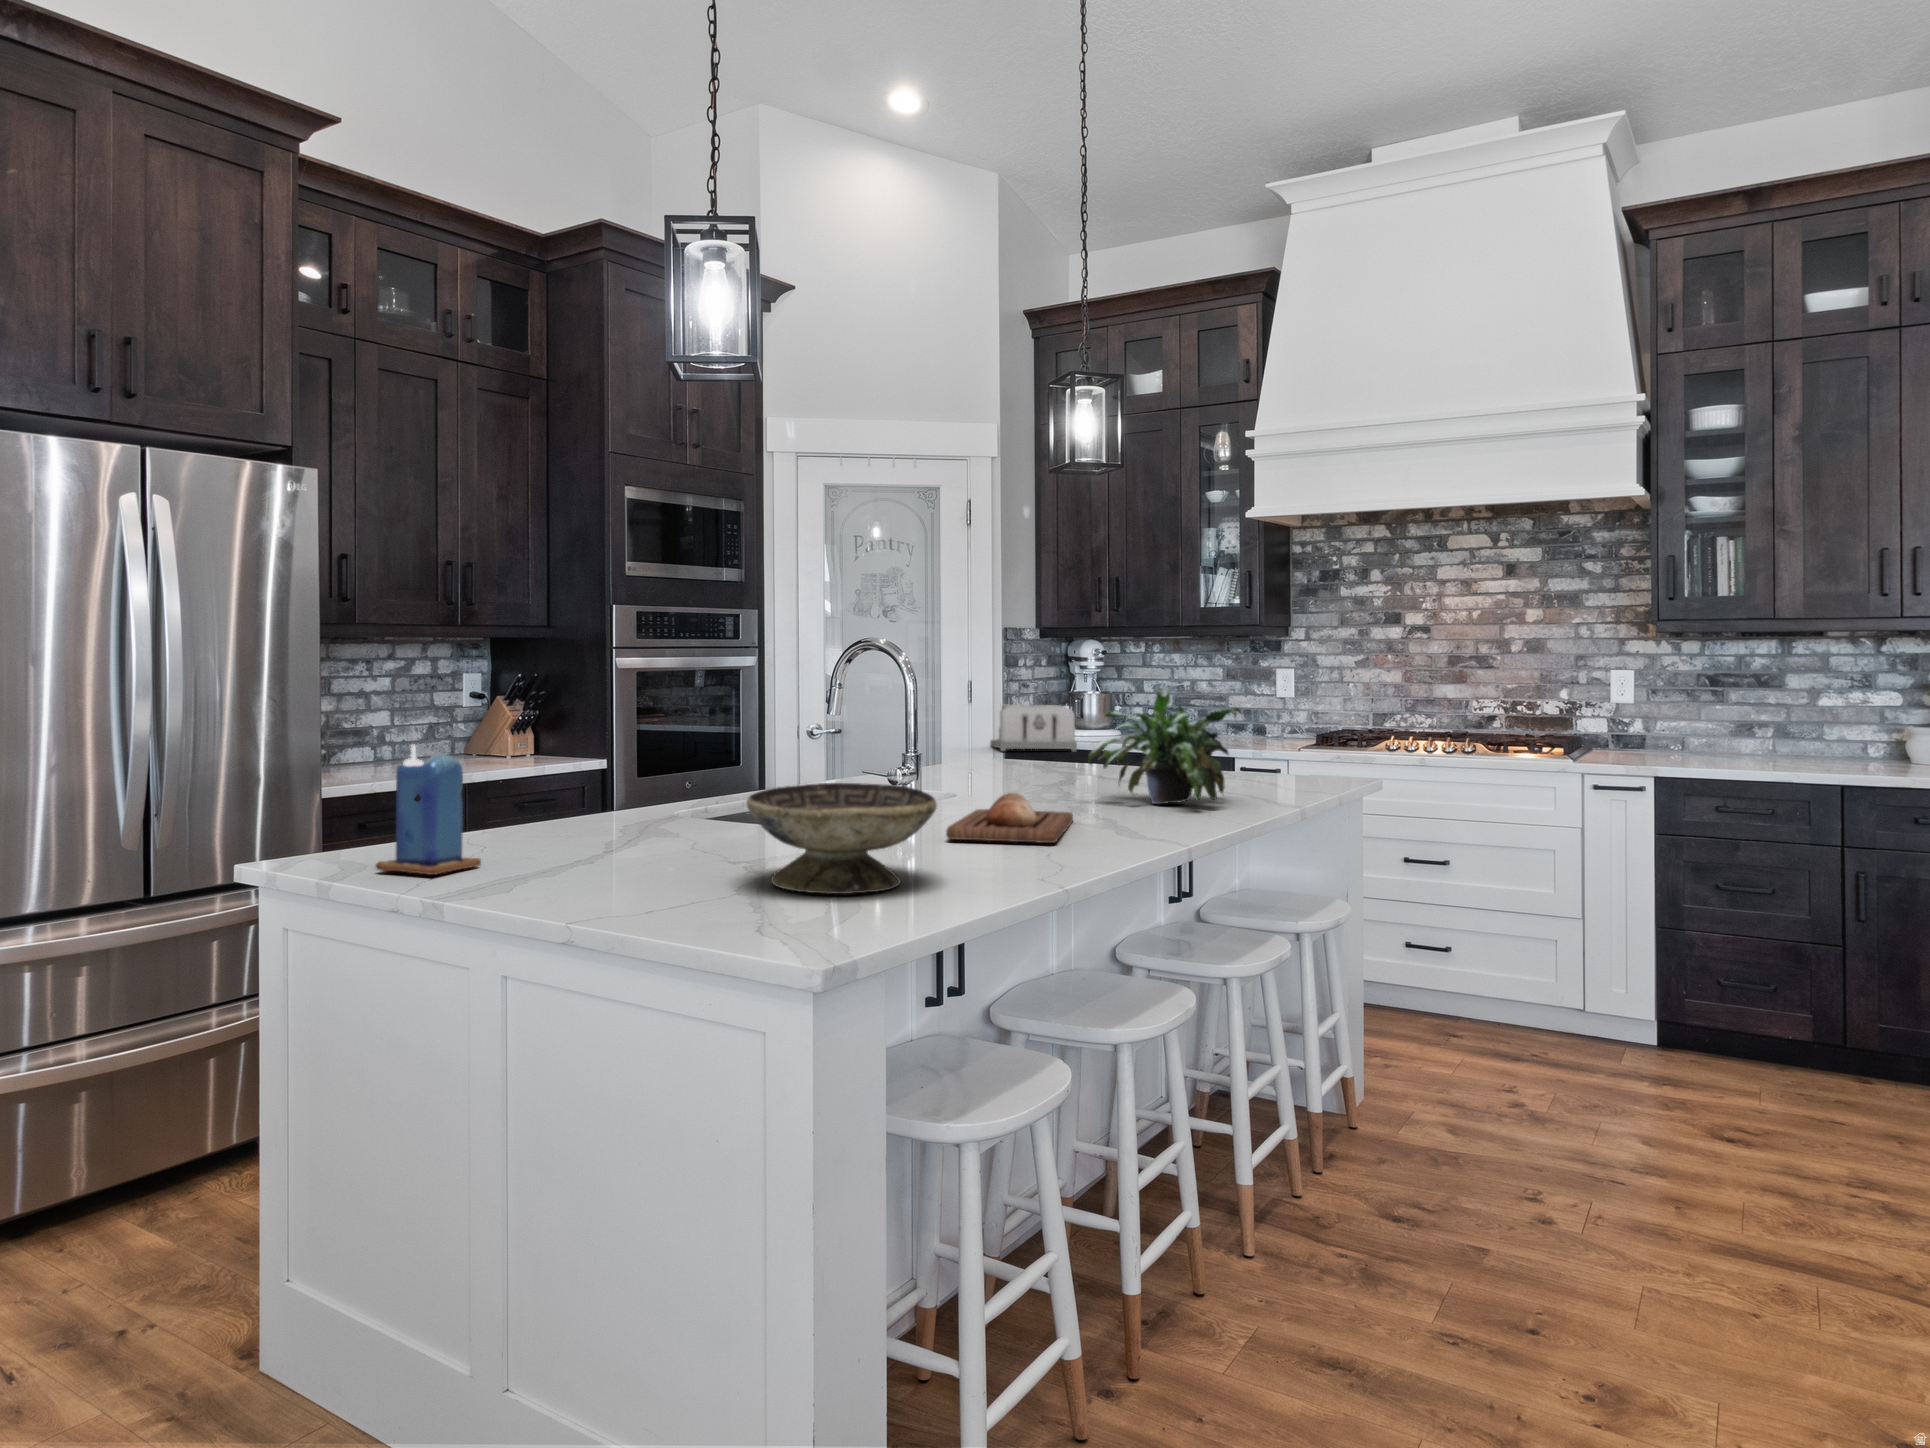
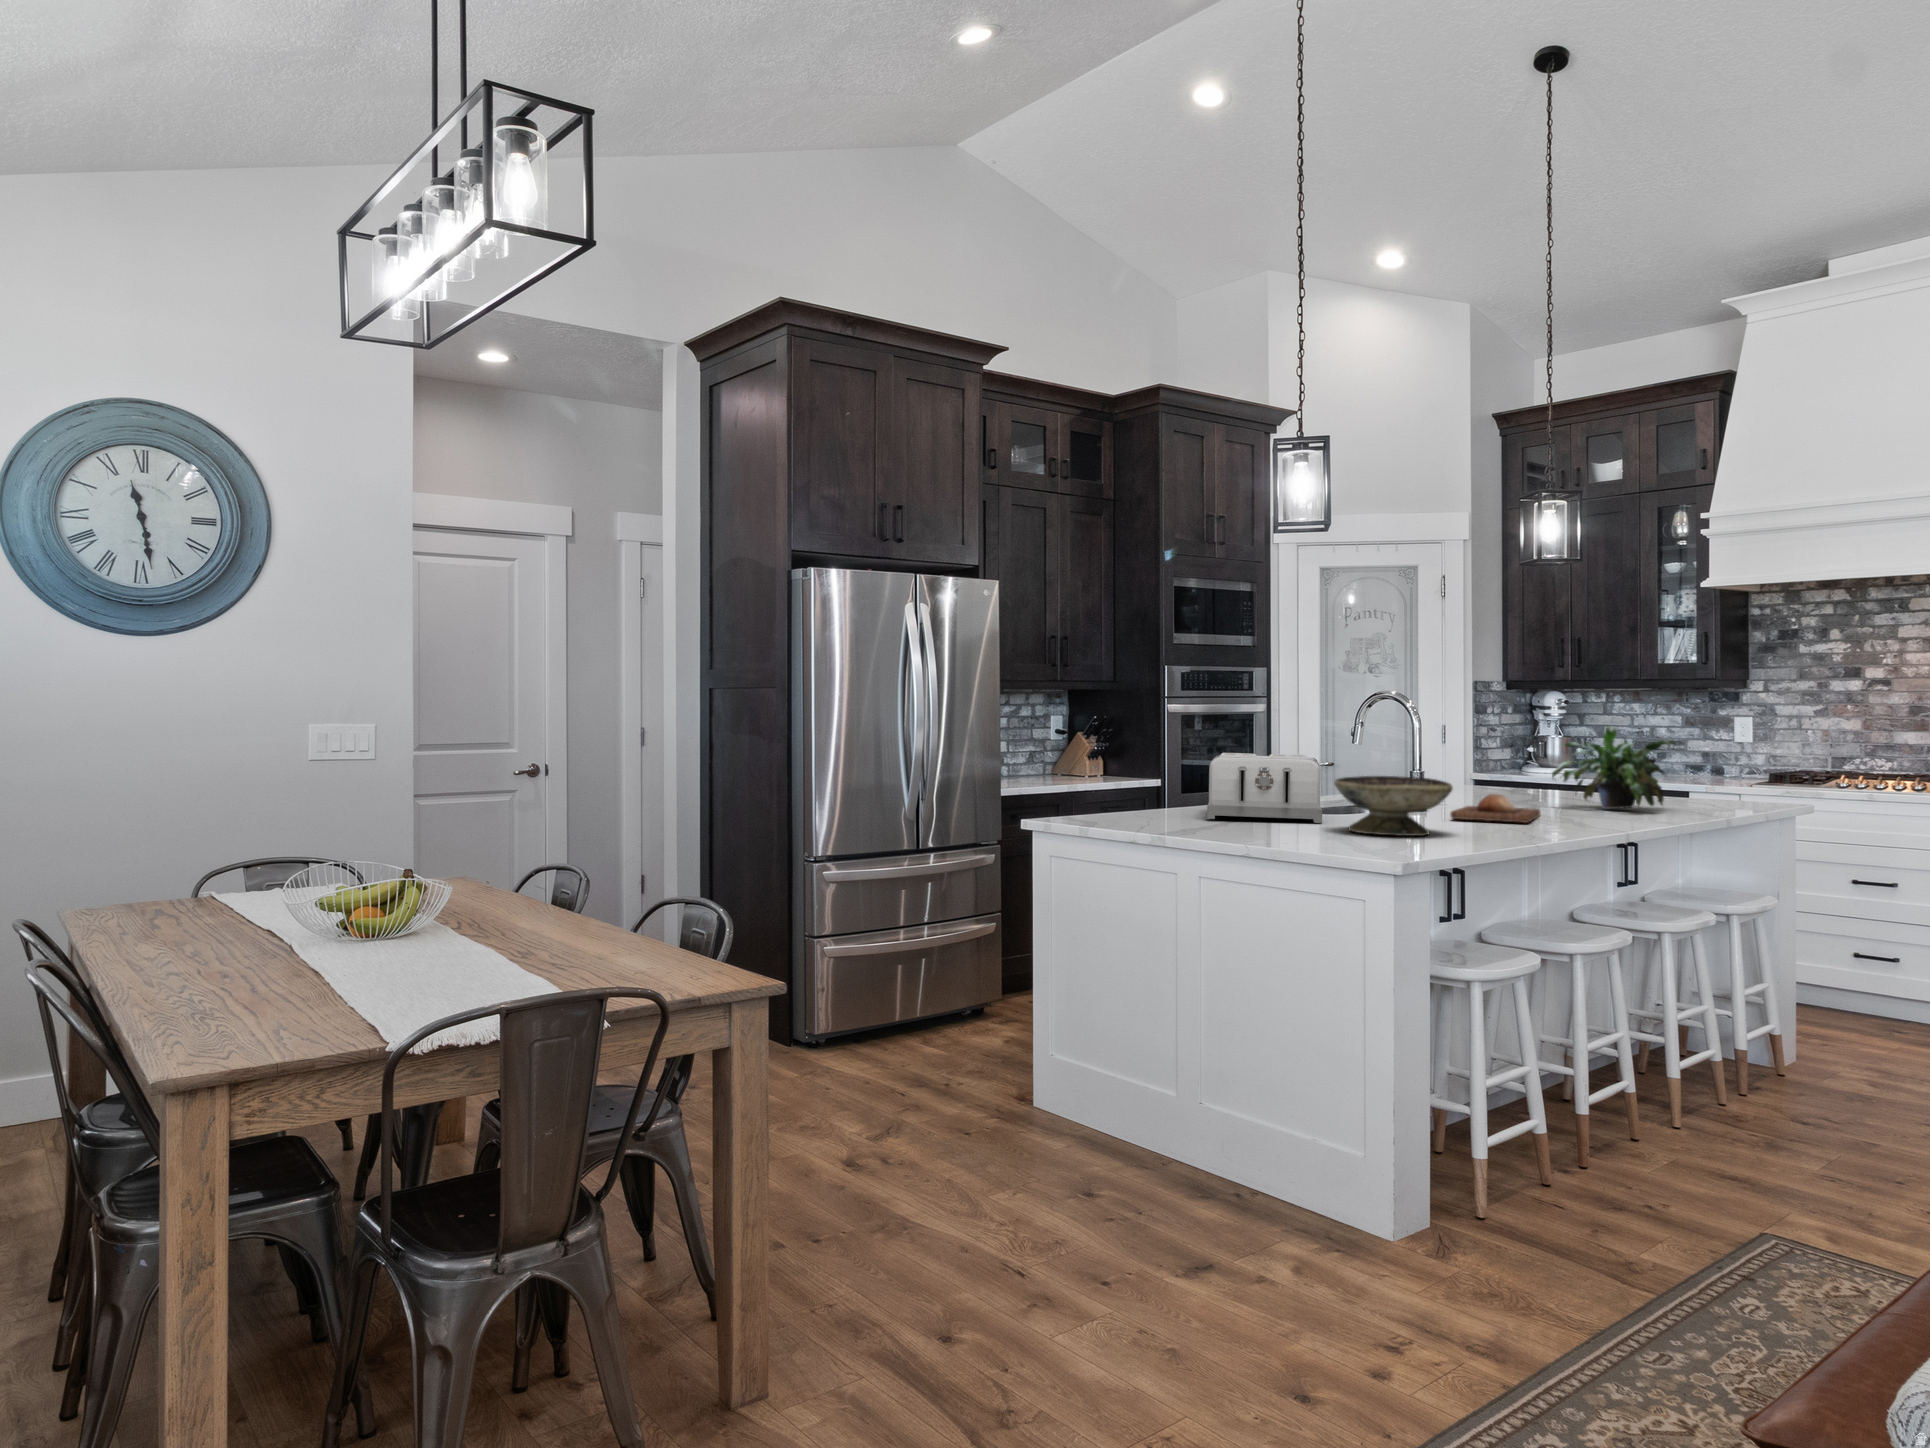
toaster: present [990,704,1077,752] -> present [1207,753,1322,823]
candle: present [376,745,481,875] -> none [1110,748,1165,821]

